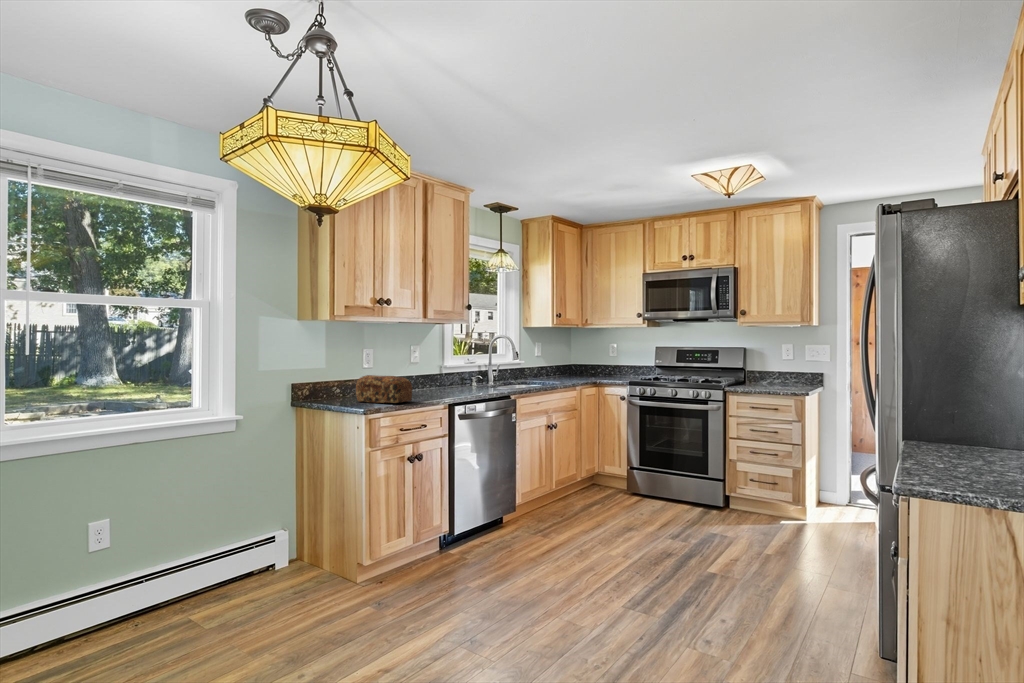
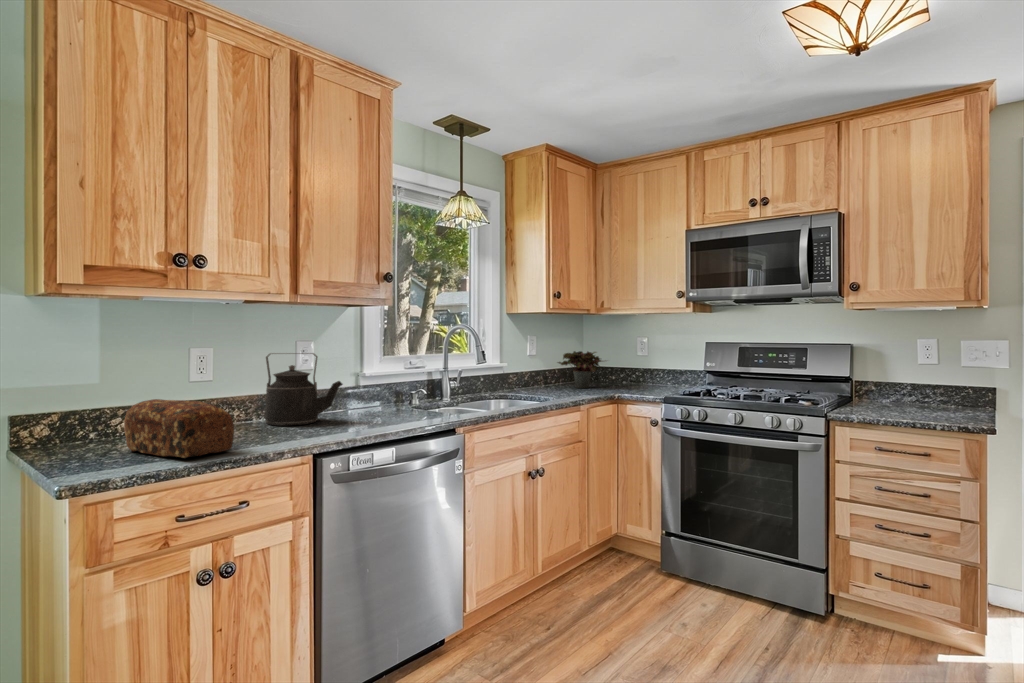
kettle: none [402,352,445,393] -> present [265,353,343,426]
potted plant: none [555,352,592,377] -> present [558,351,602,388]

